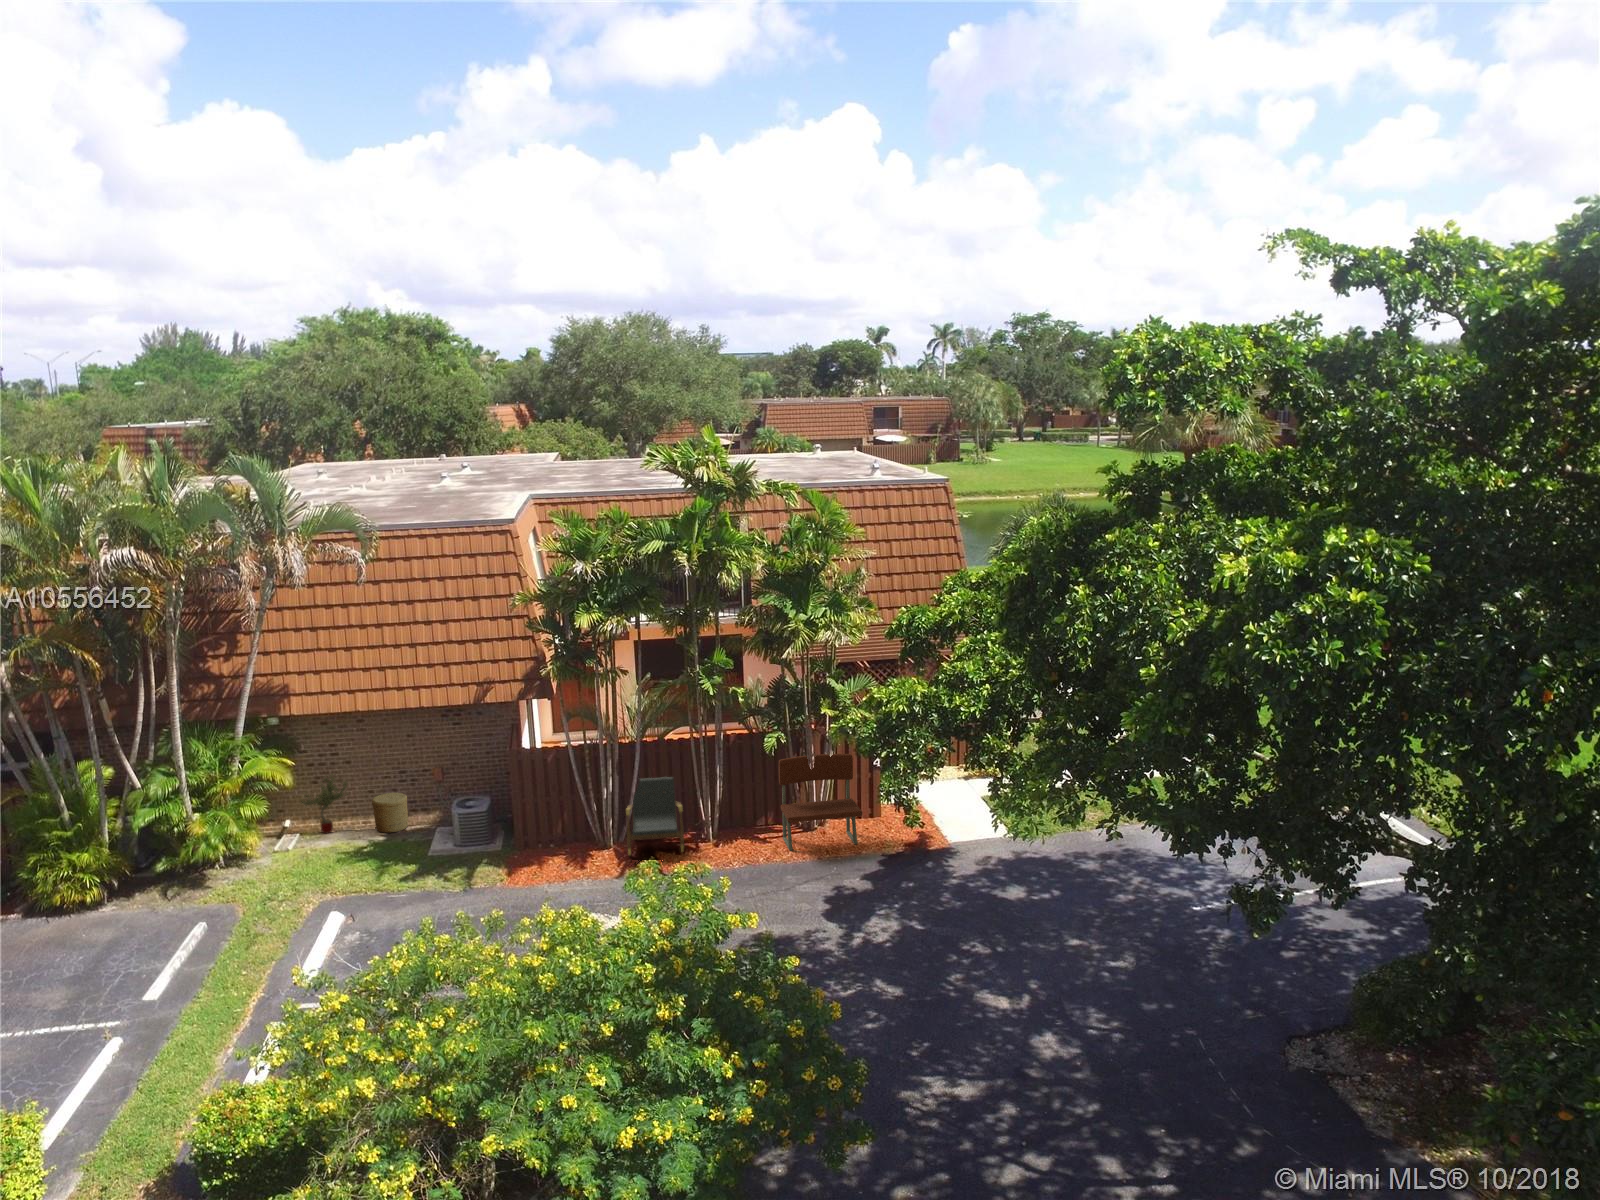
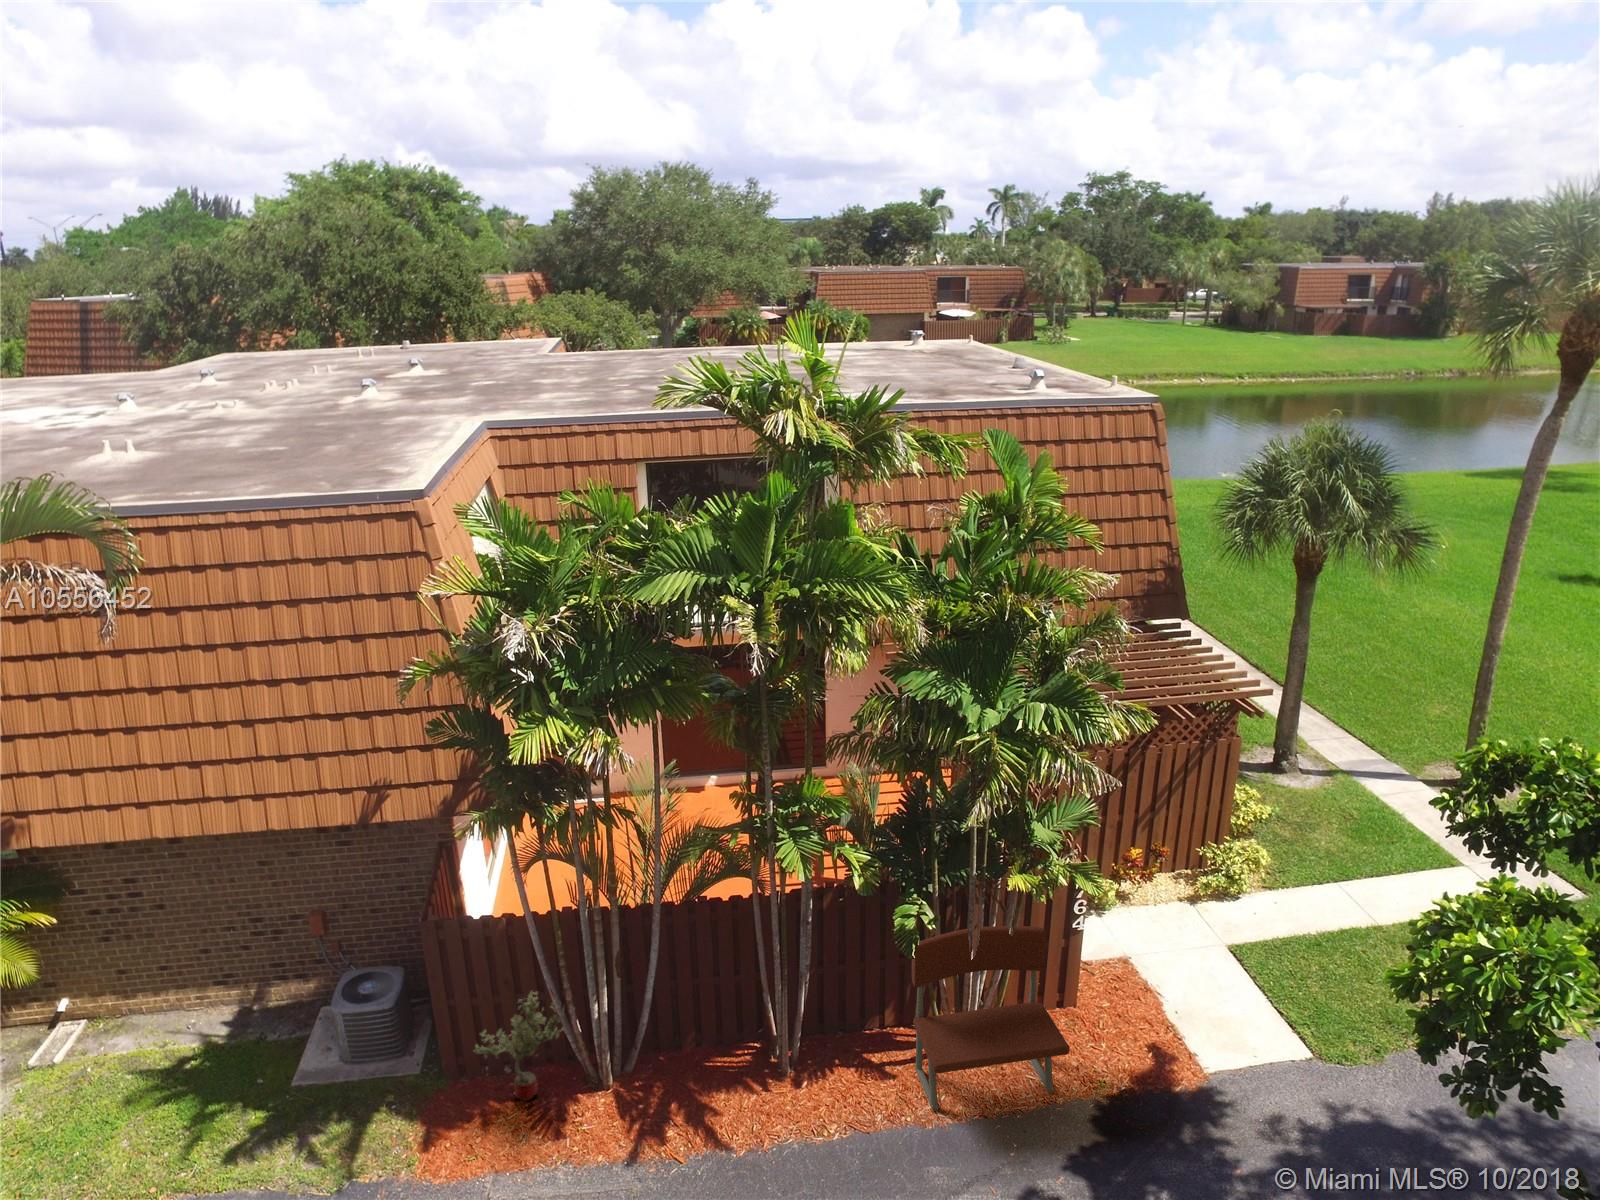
potted tree: present [301,775,348,833] -> present [474,991,564,1100]
lounge chair: present [626,777,684,855] -> none [633,959,740,1120]
woven basket: present [372,793,408,833] -> none [199,955,268,1033]

